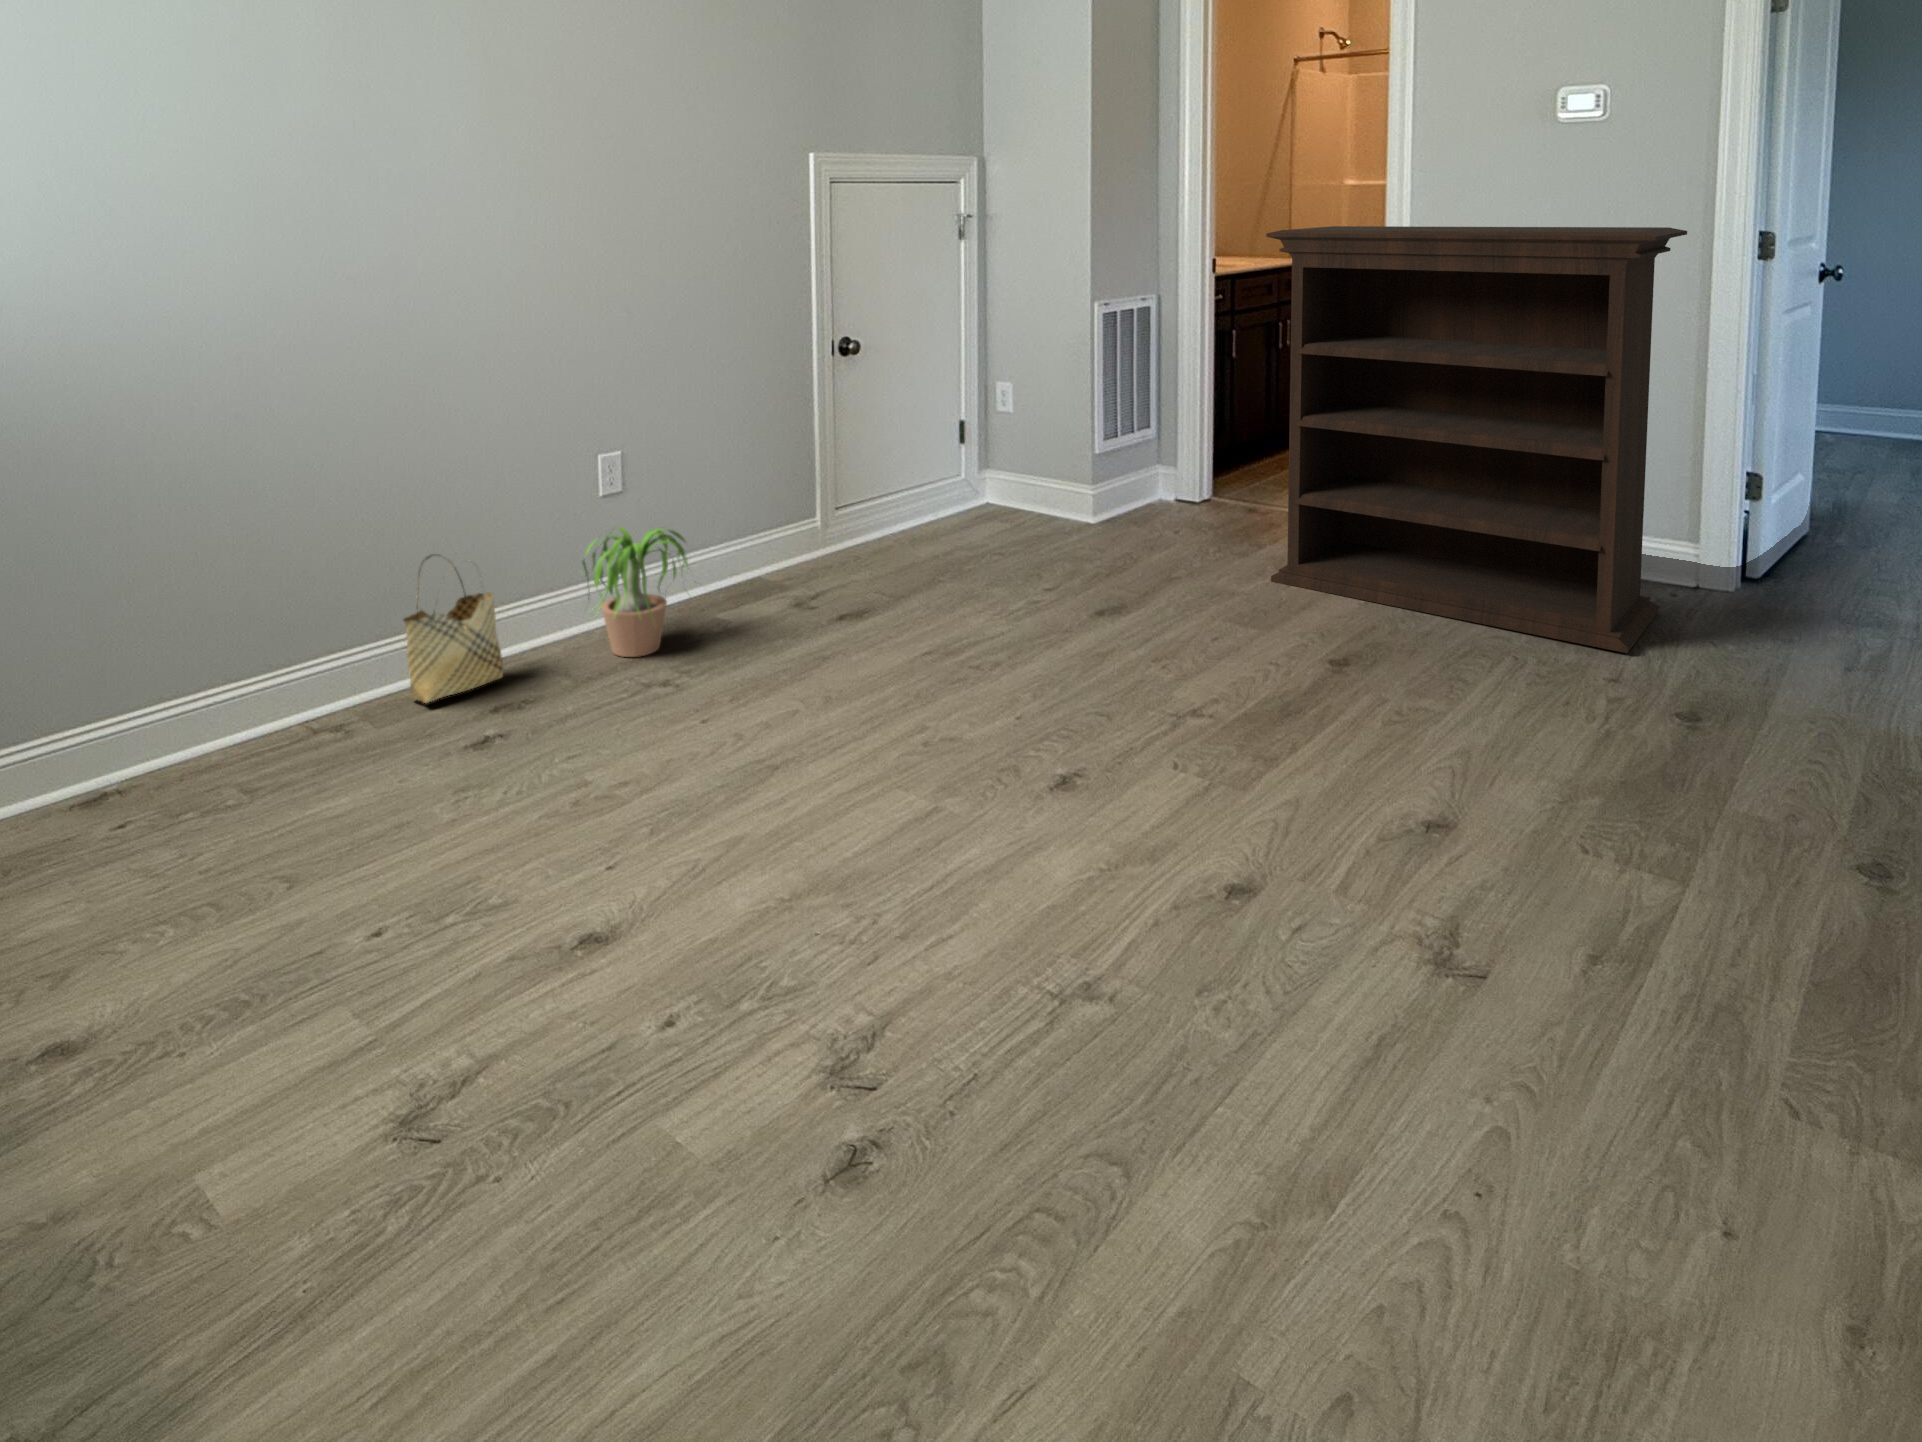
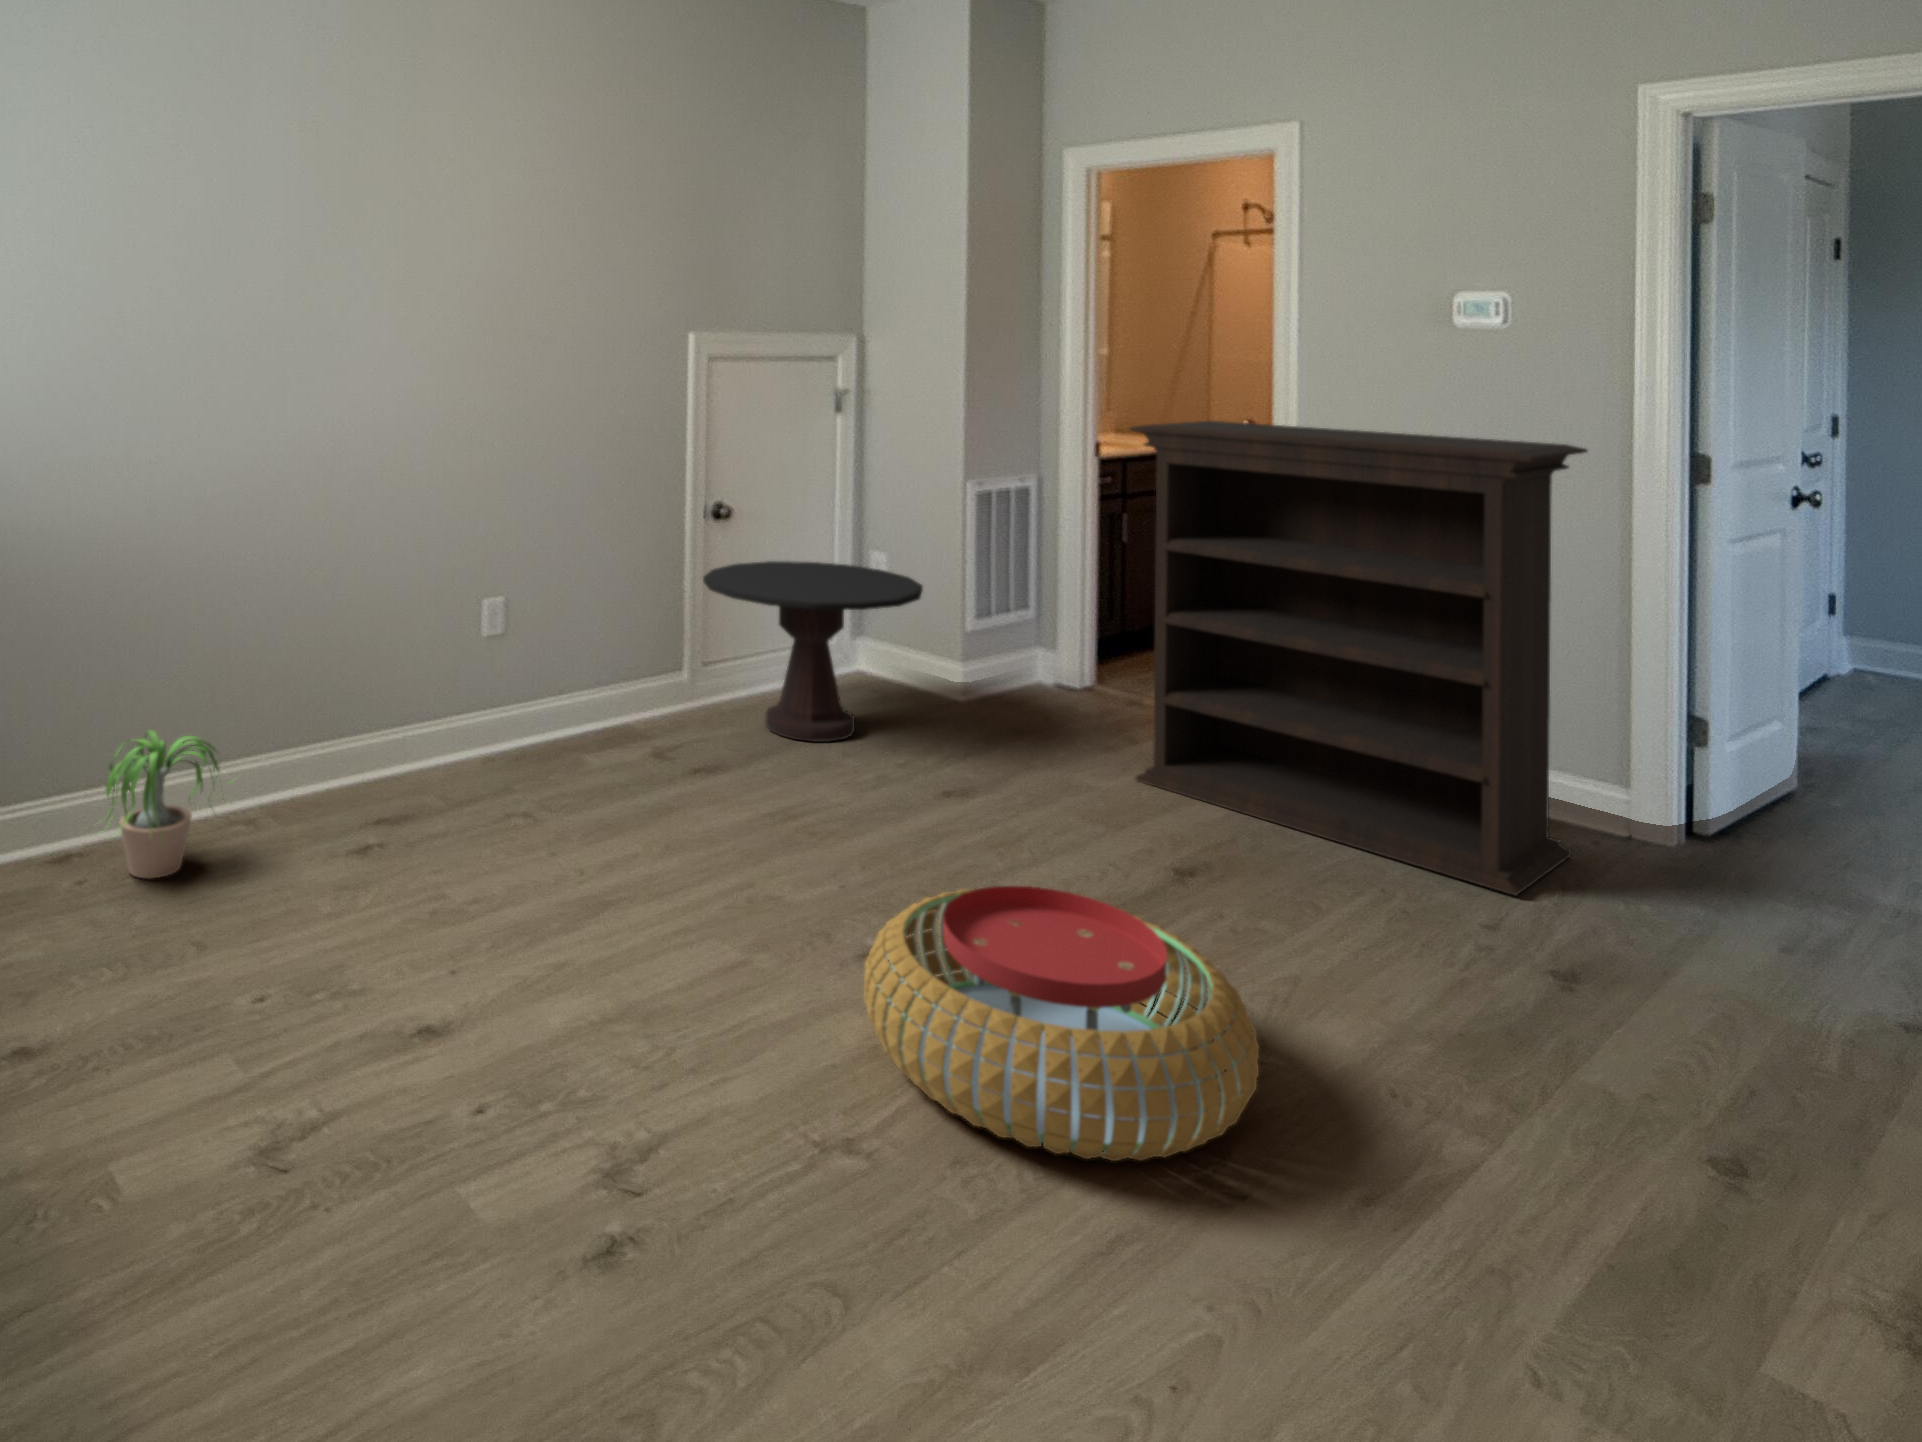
side table: none [837,393,1061,574] -> present [703,561,923,742]
potted plant: present [582,527,688,657] -> present [99,731,219,878]
woven basket: present [403,554,503,703] -> none [305,678,386,811]
pouf: none [1067,701,1477,981] -> present [864,886,1259,1161]

